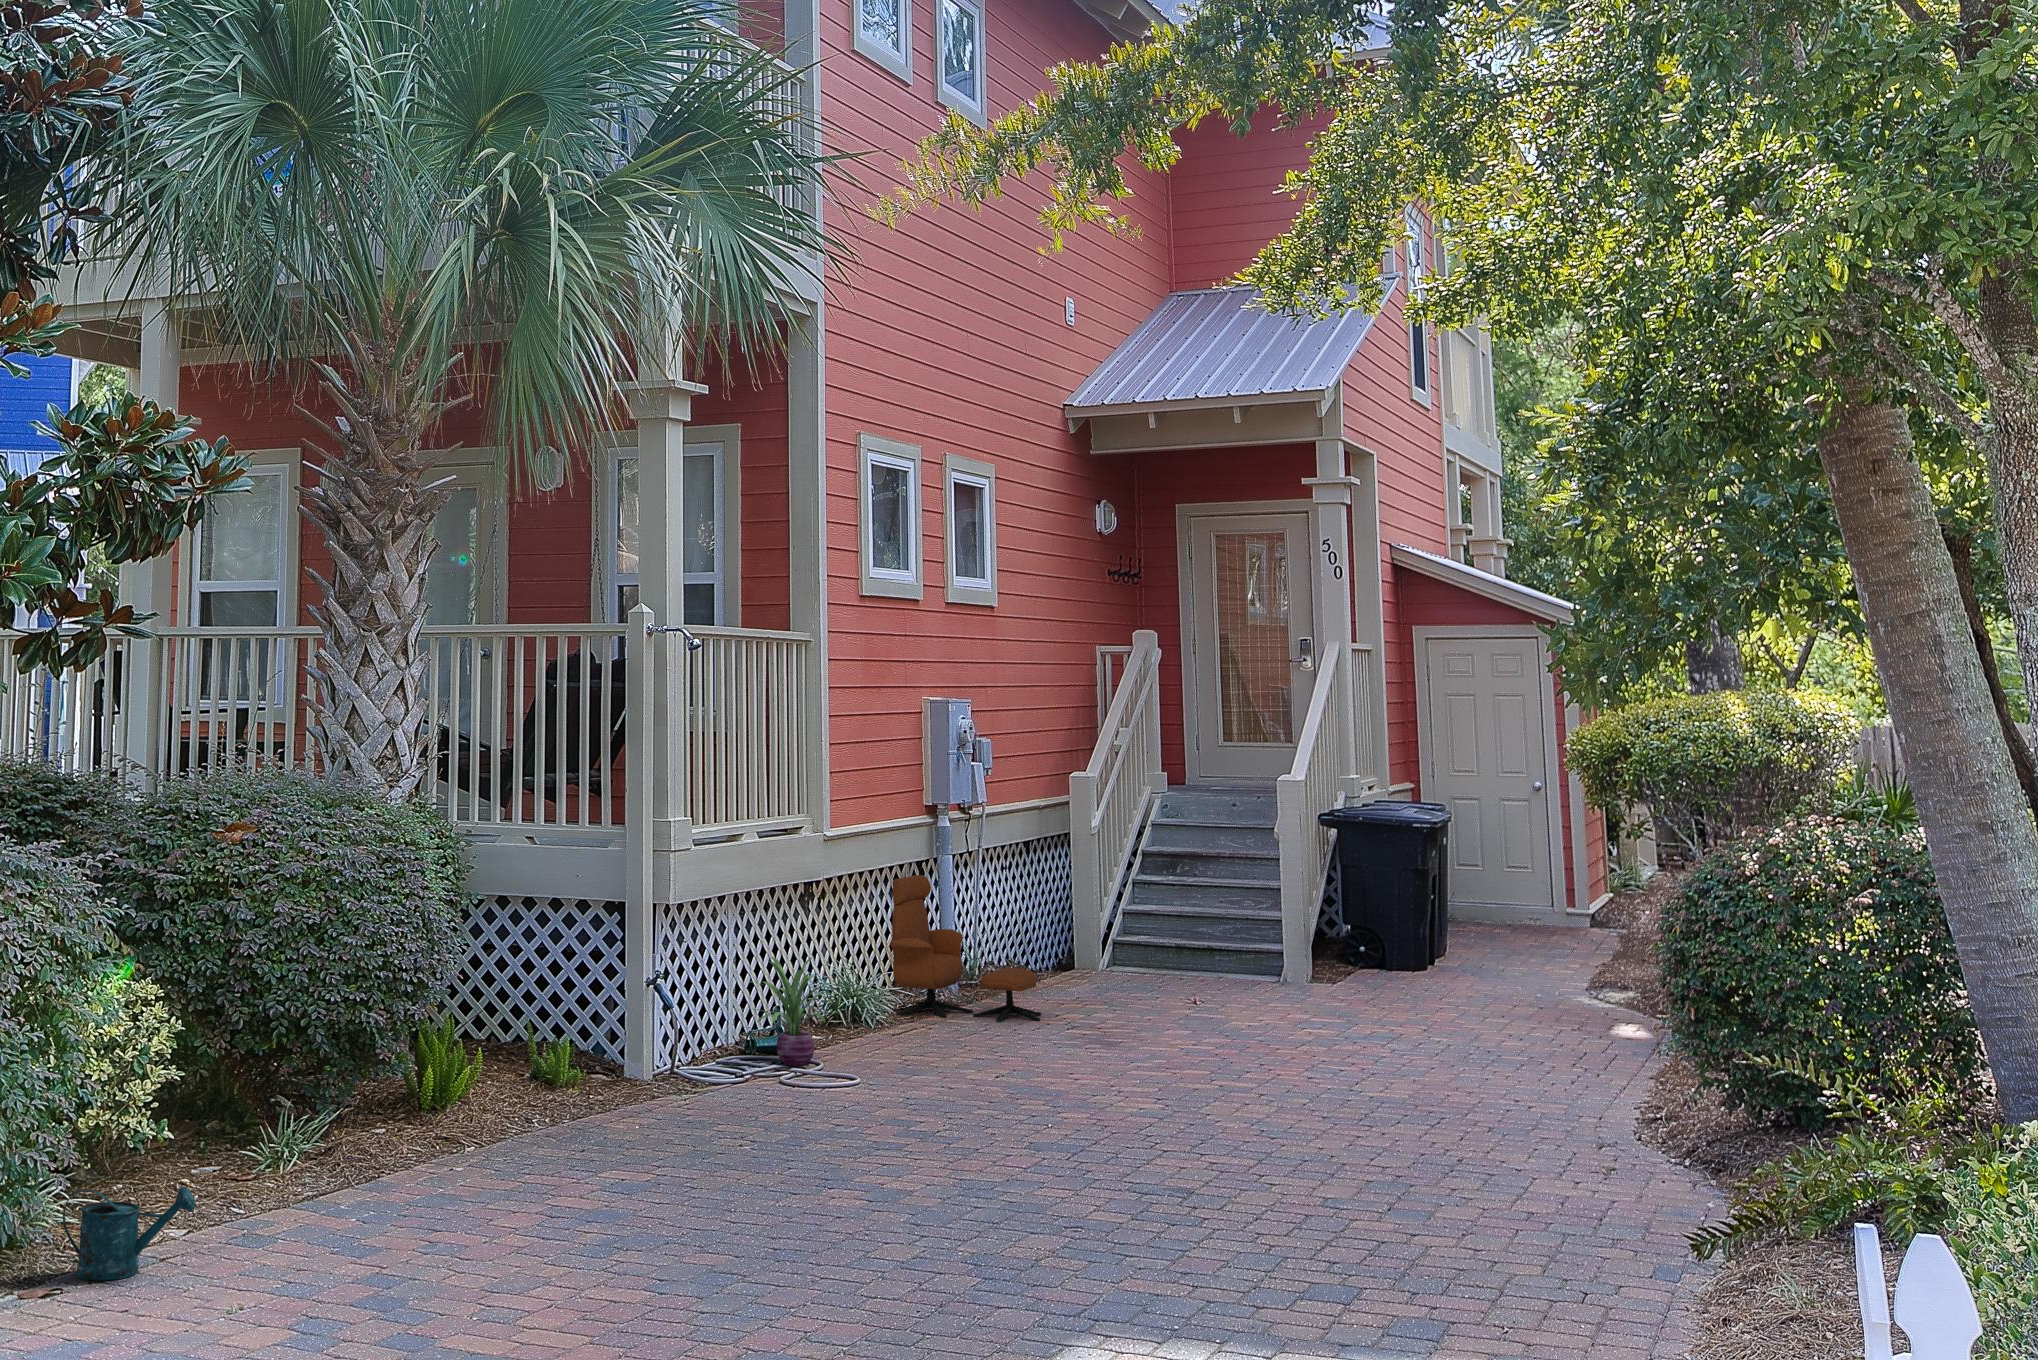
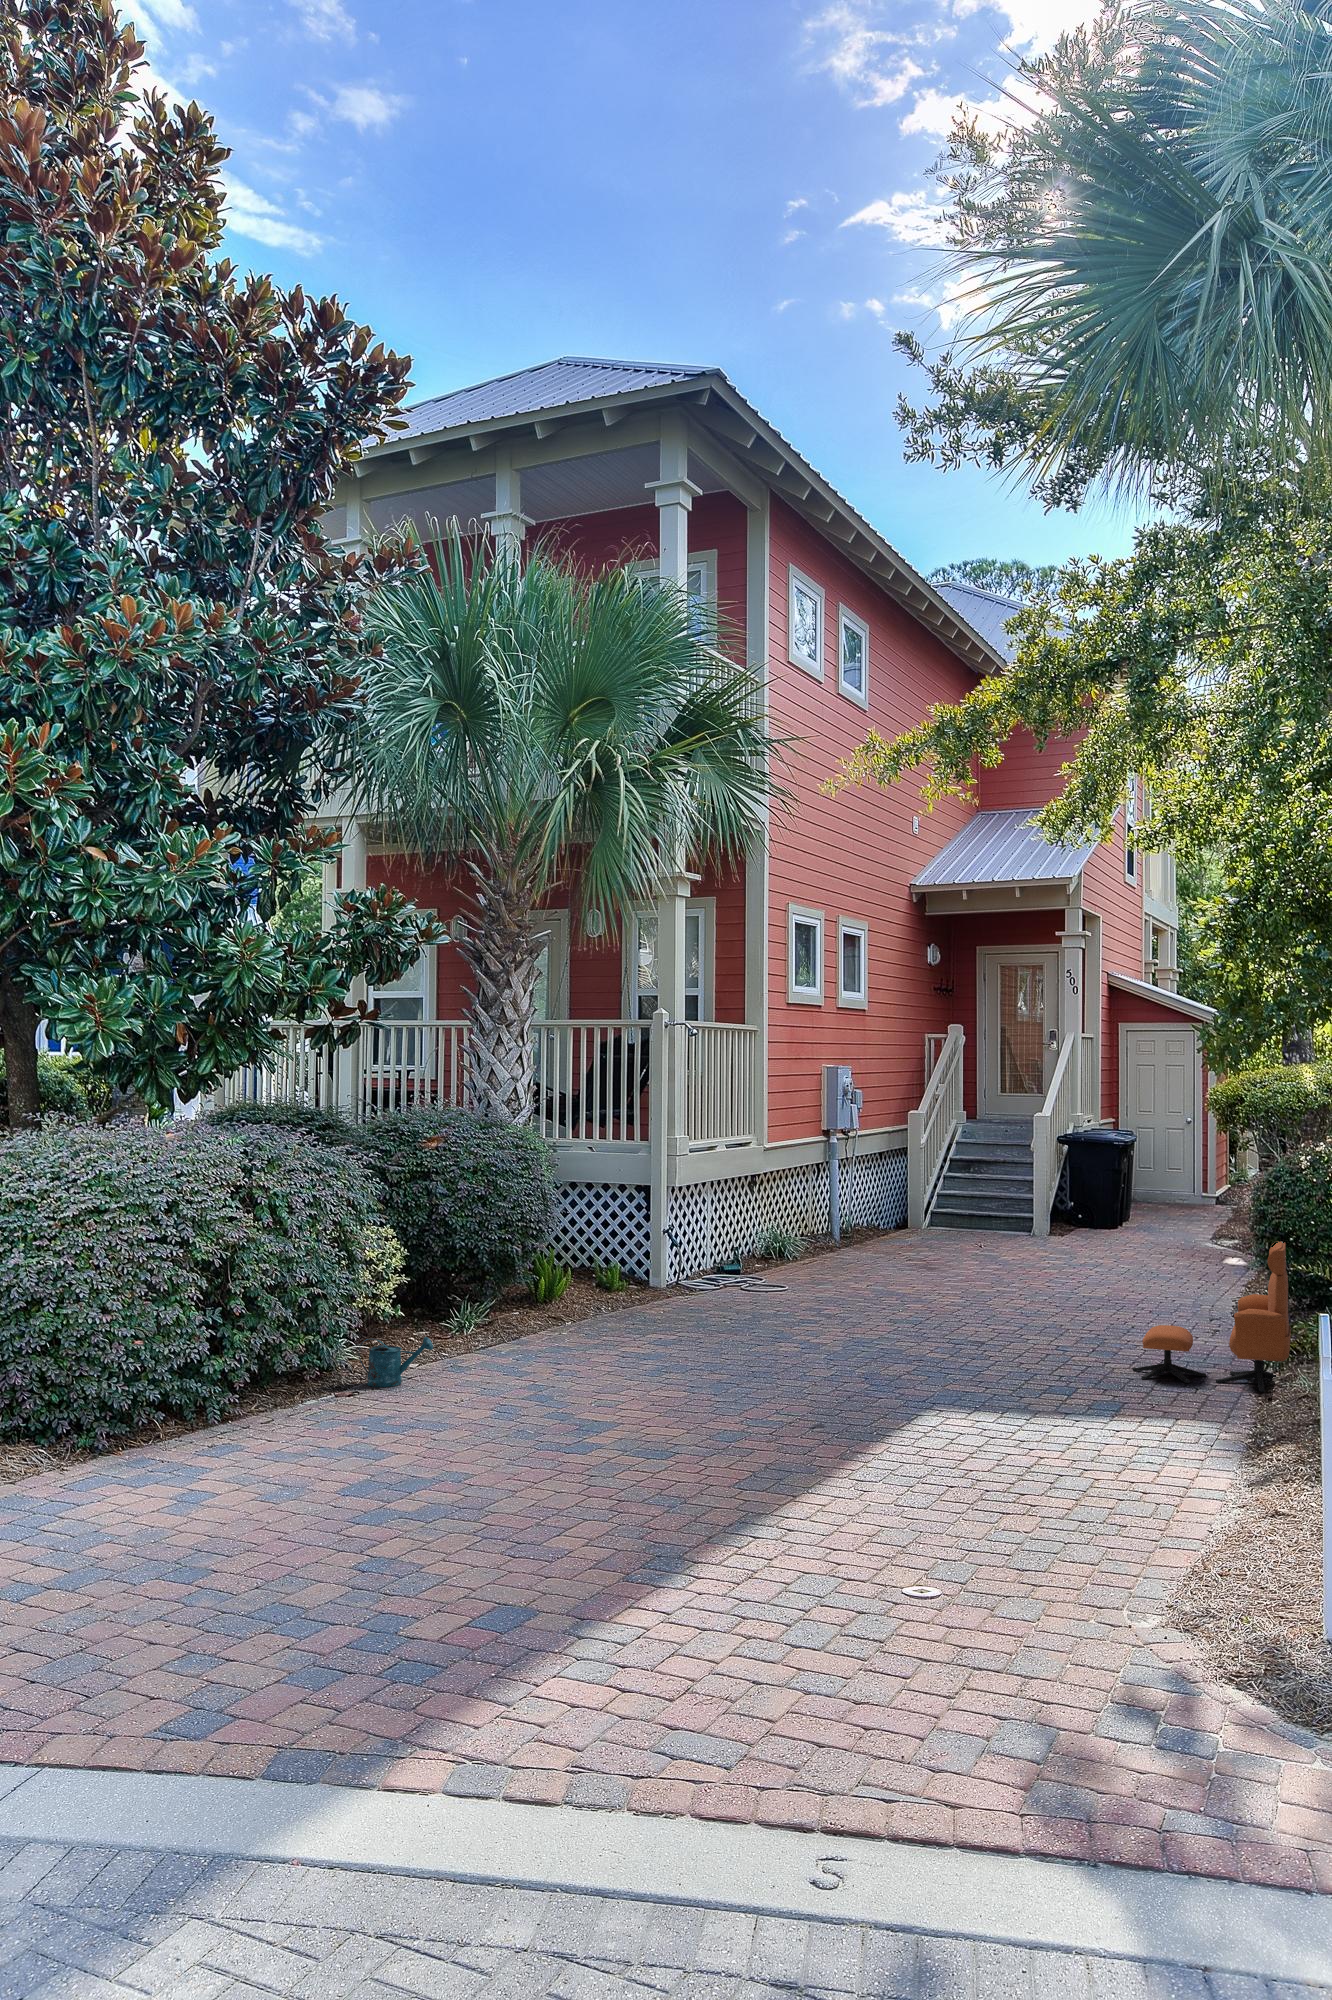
lounge chair: present [890,875,1041,1022] -> present [1132,1242,1291,1392]
decorative plant: present [754,957,826,1066] -> none [710,1218,781,1280]

